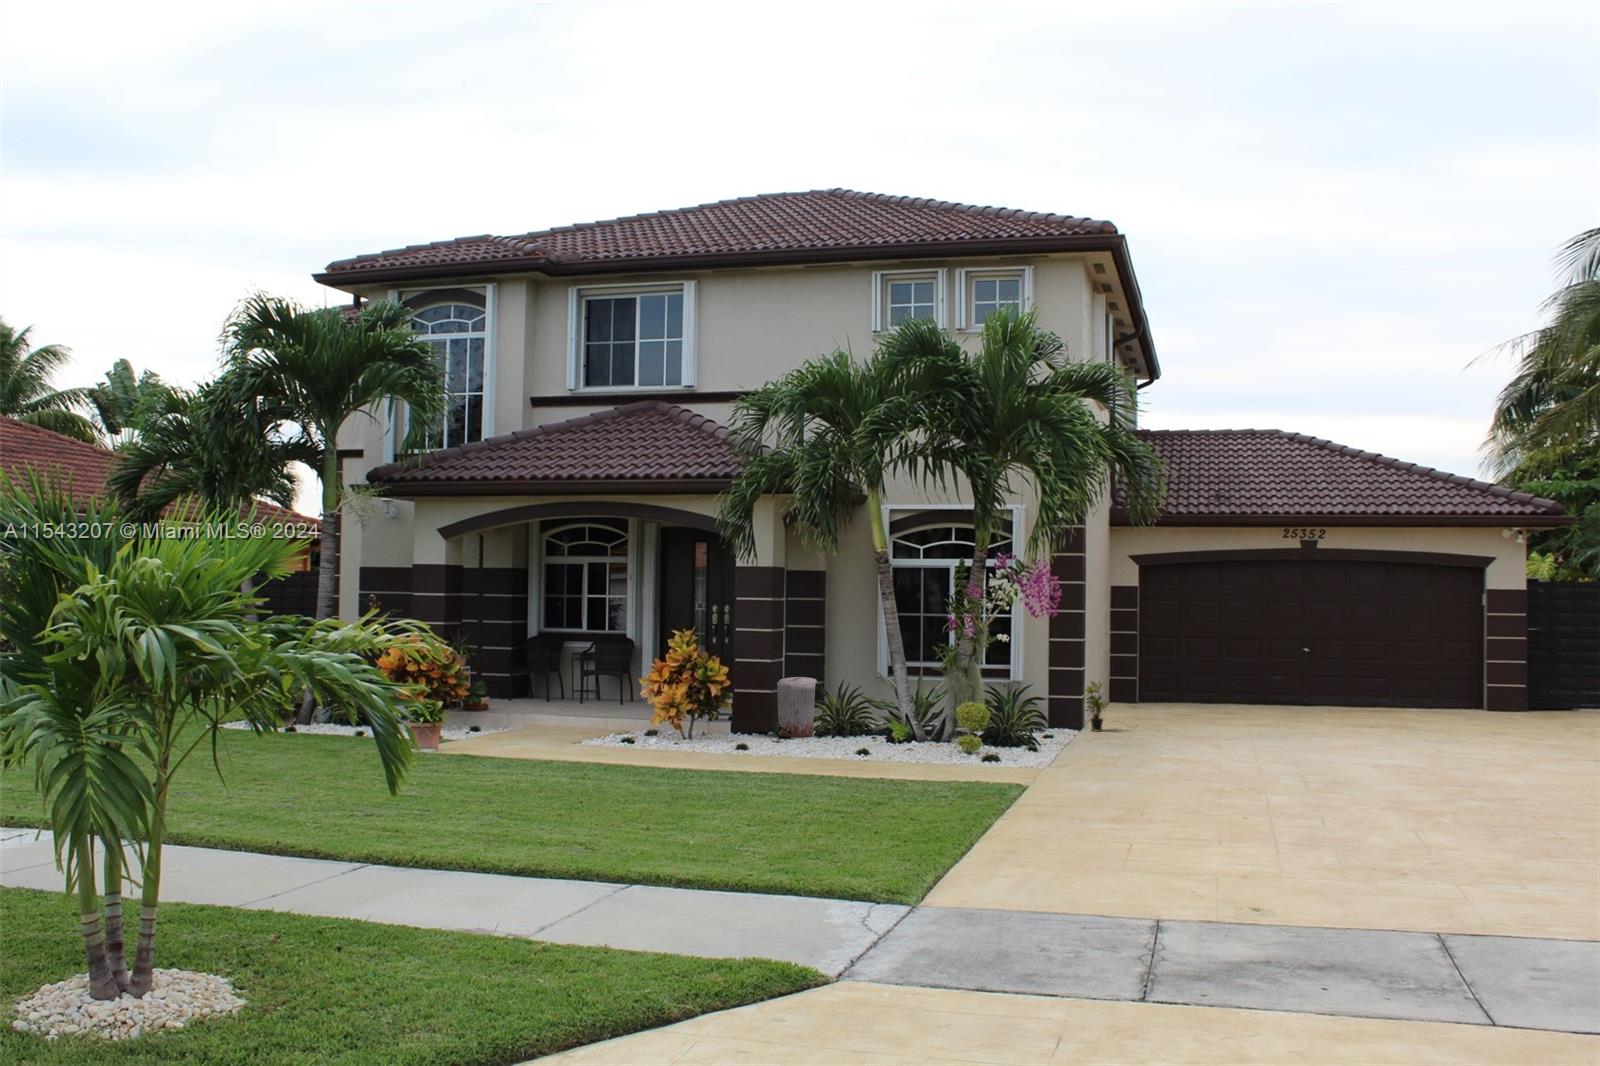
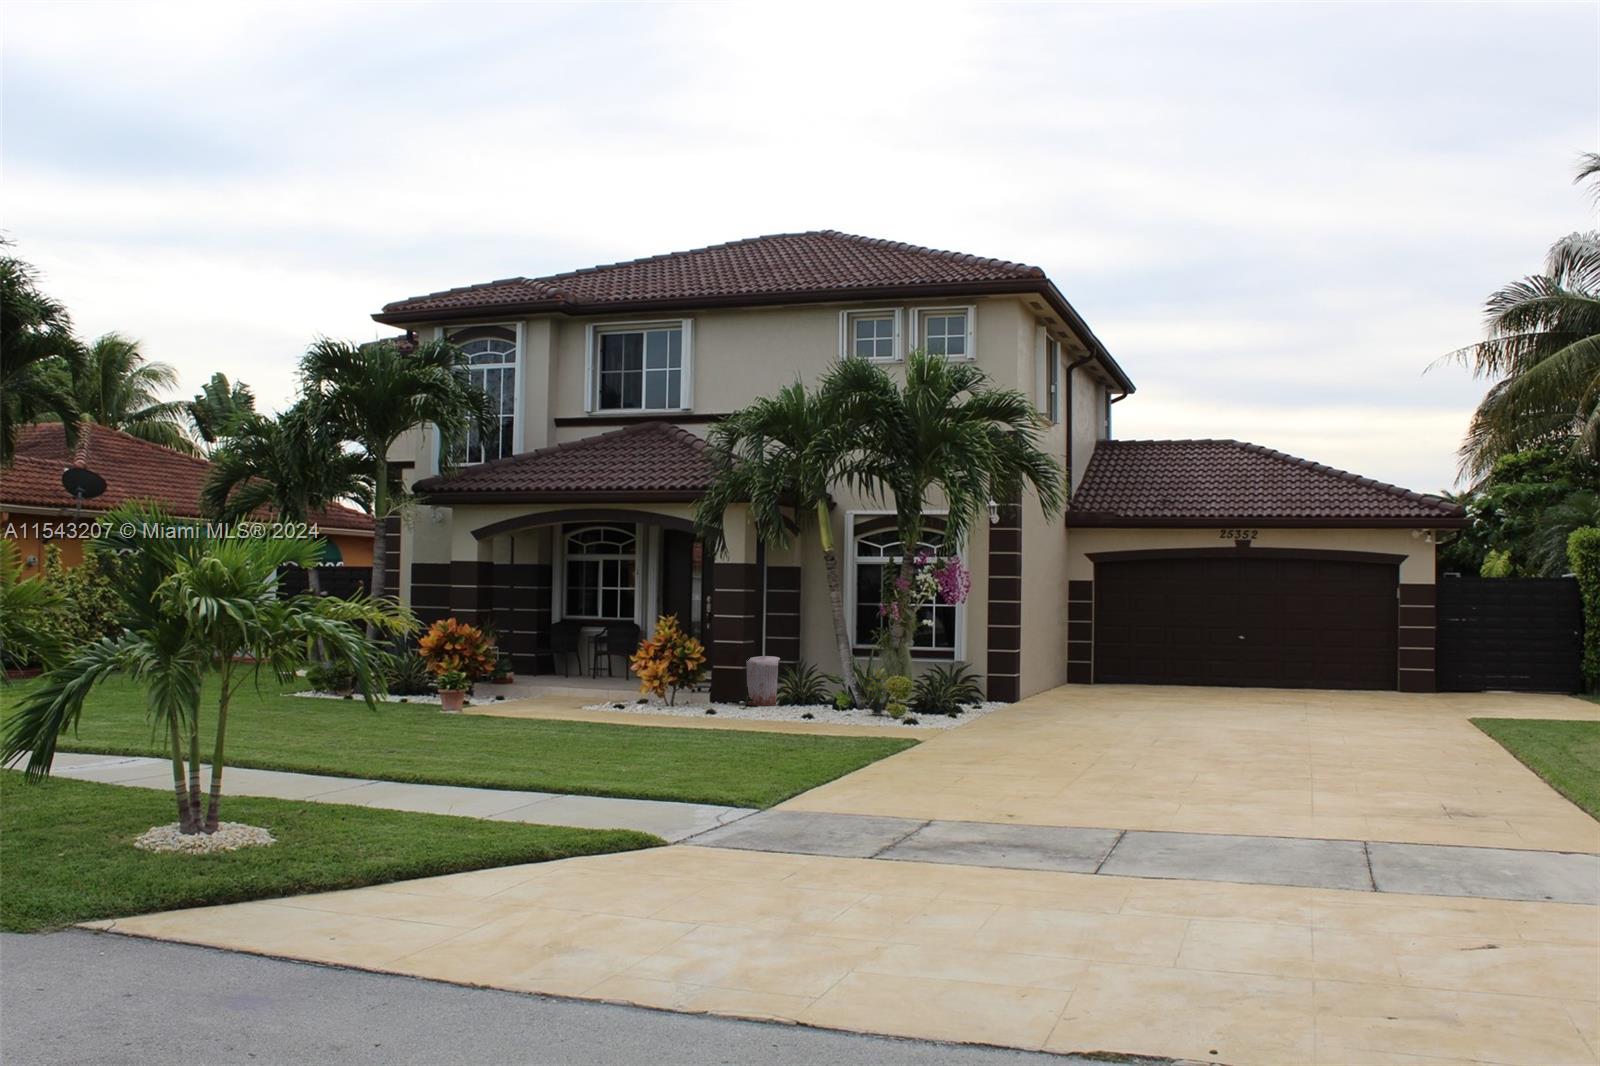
potted plant: present [1083,681,1107,732] -> present [867,668,887,715]

